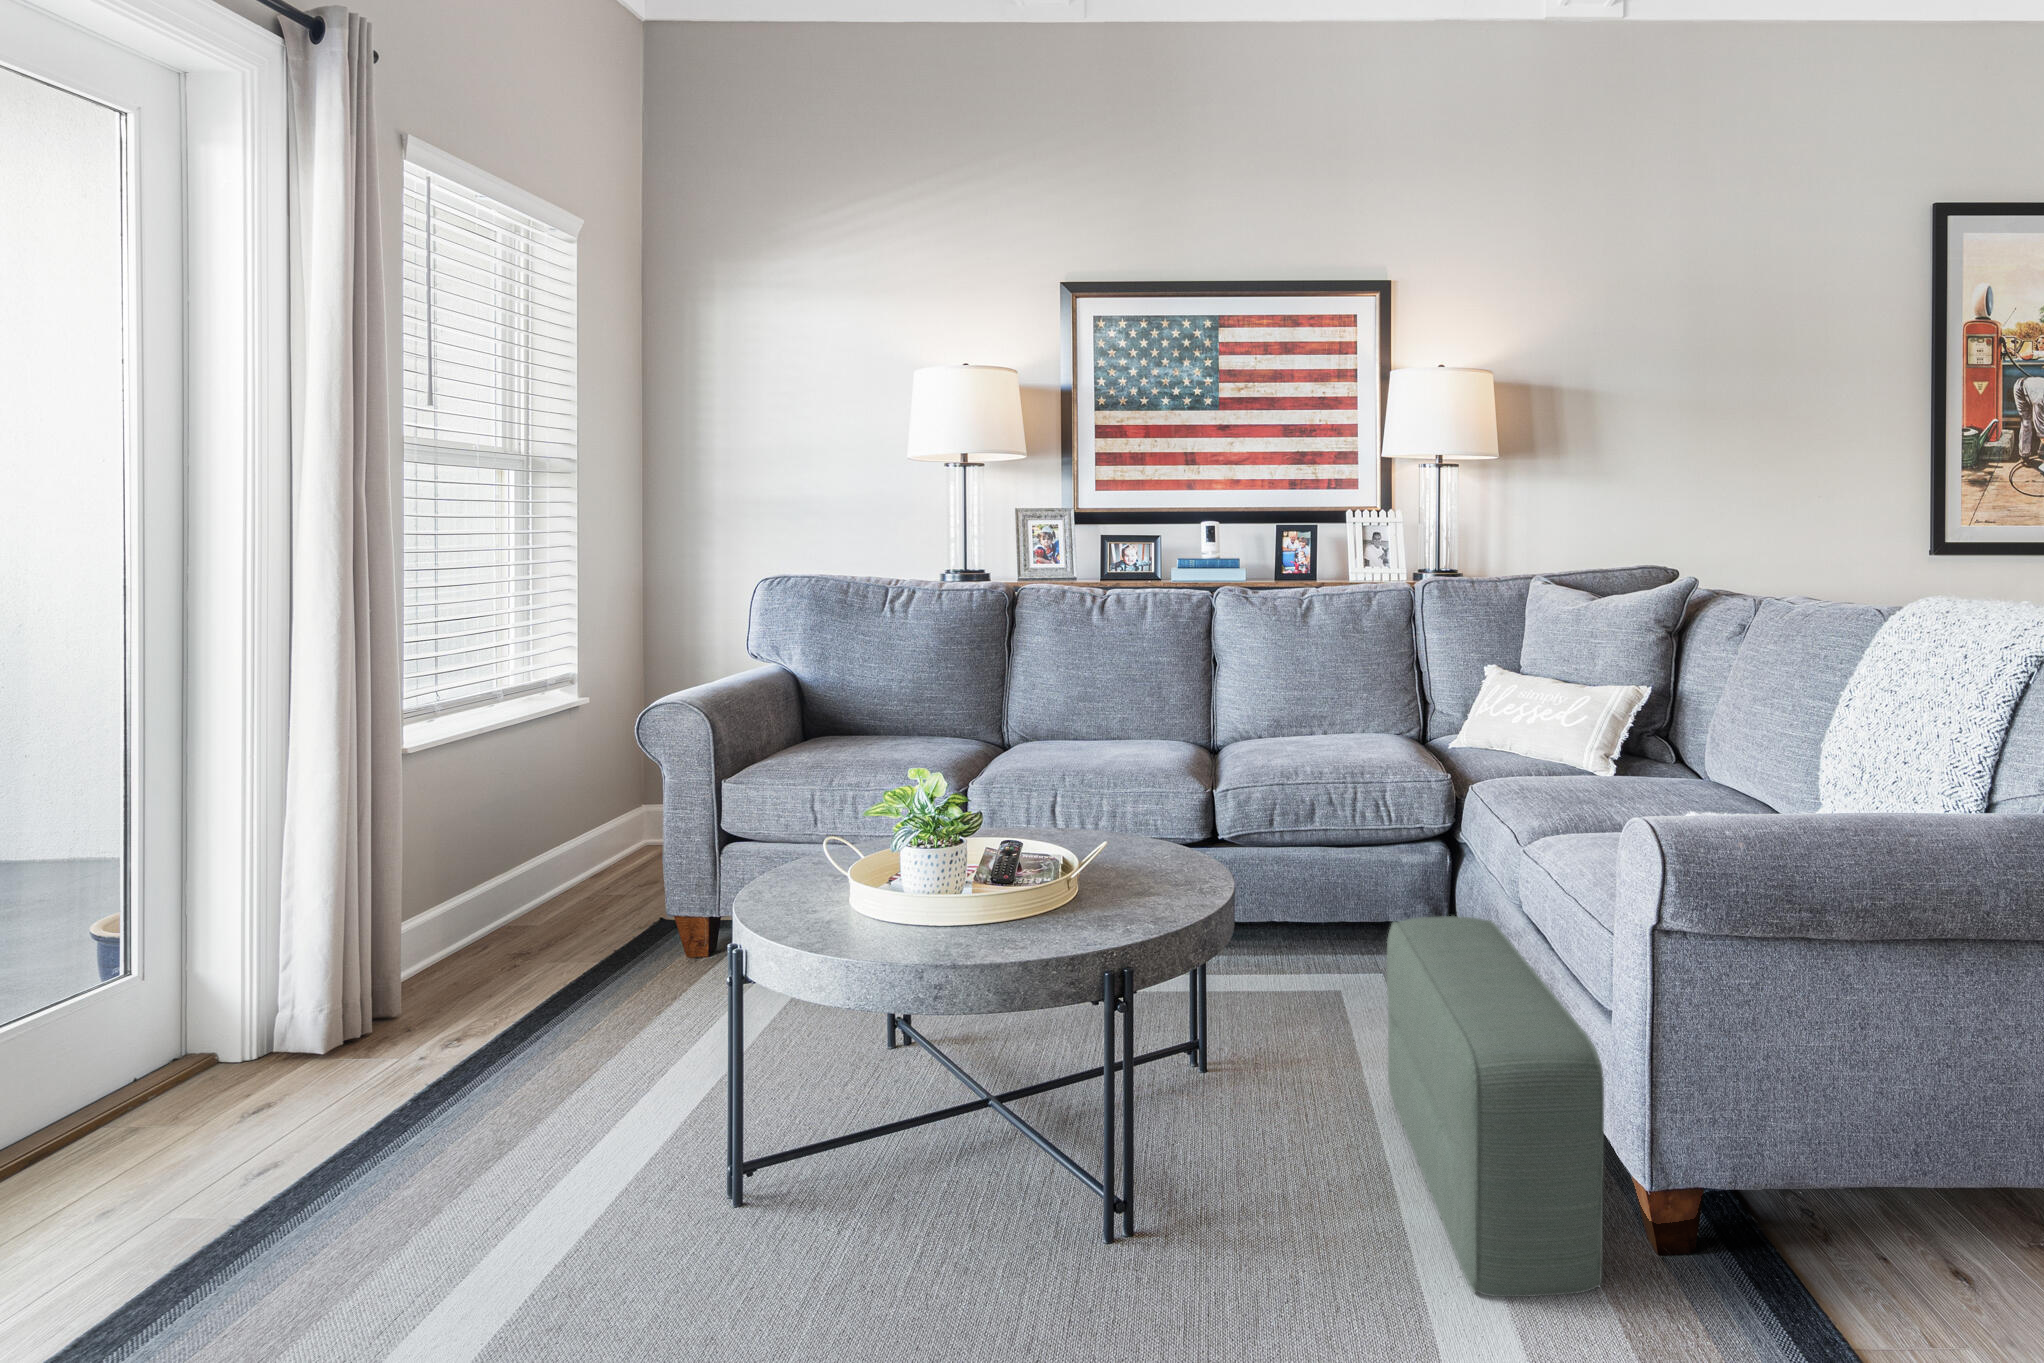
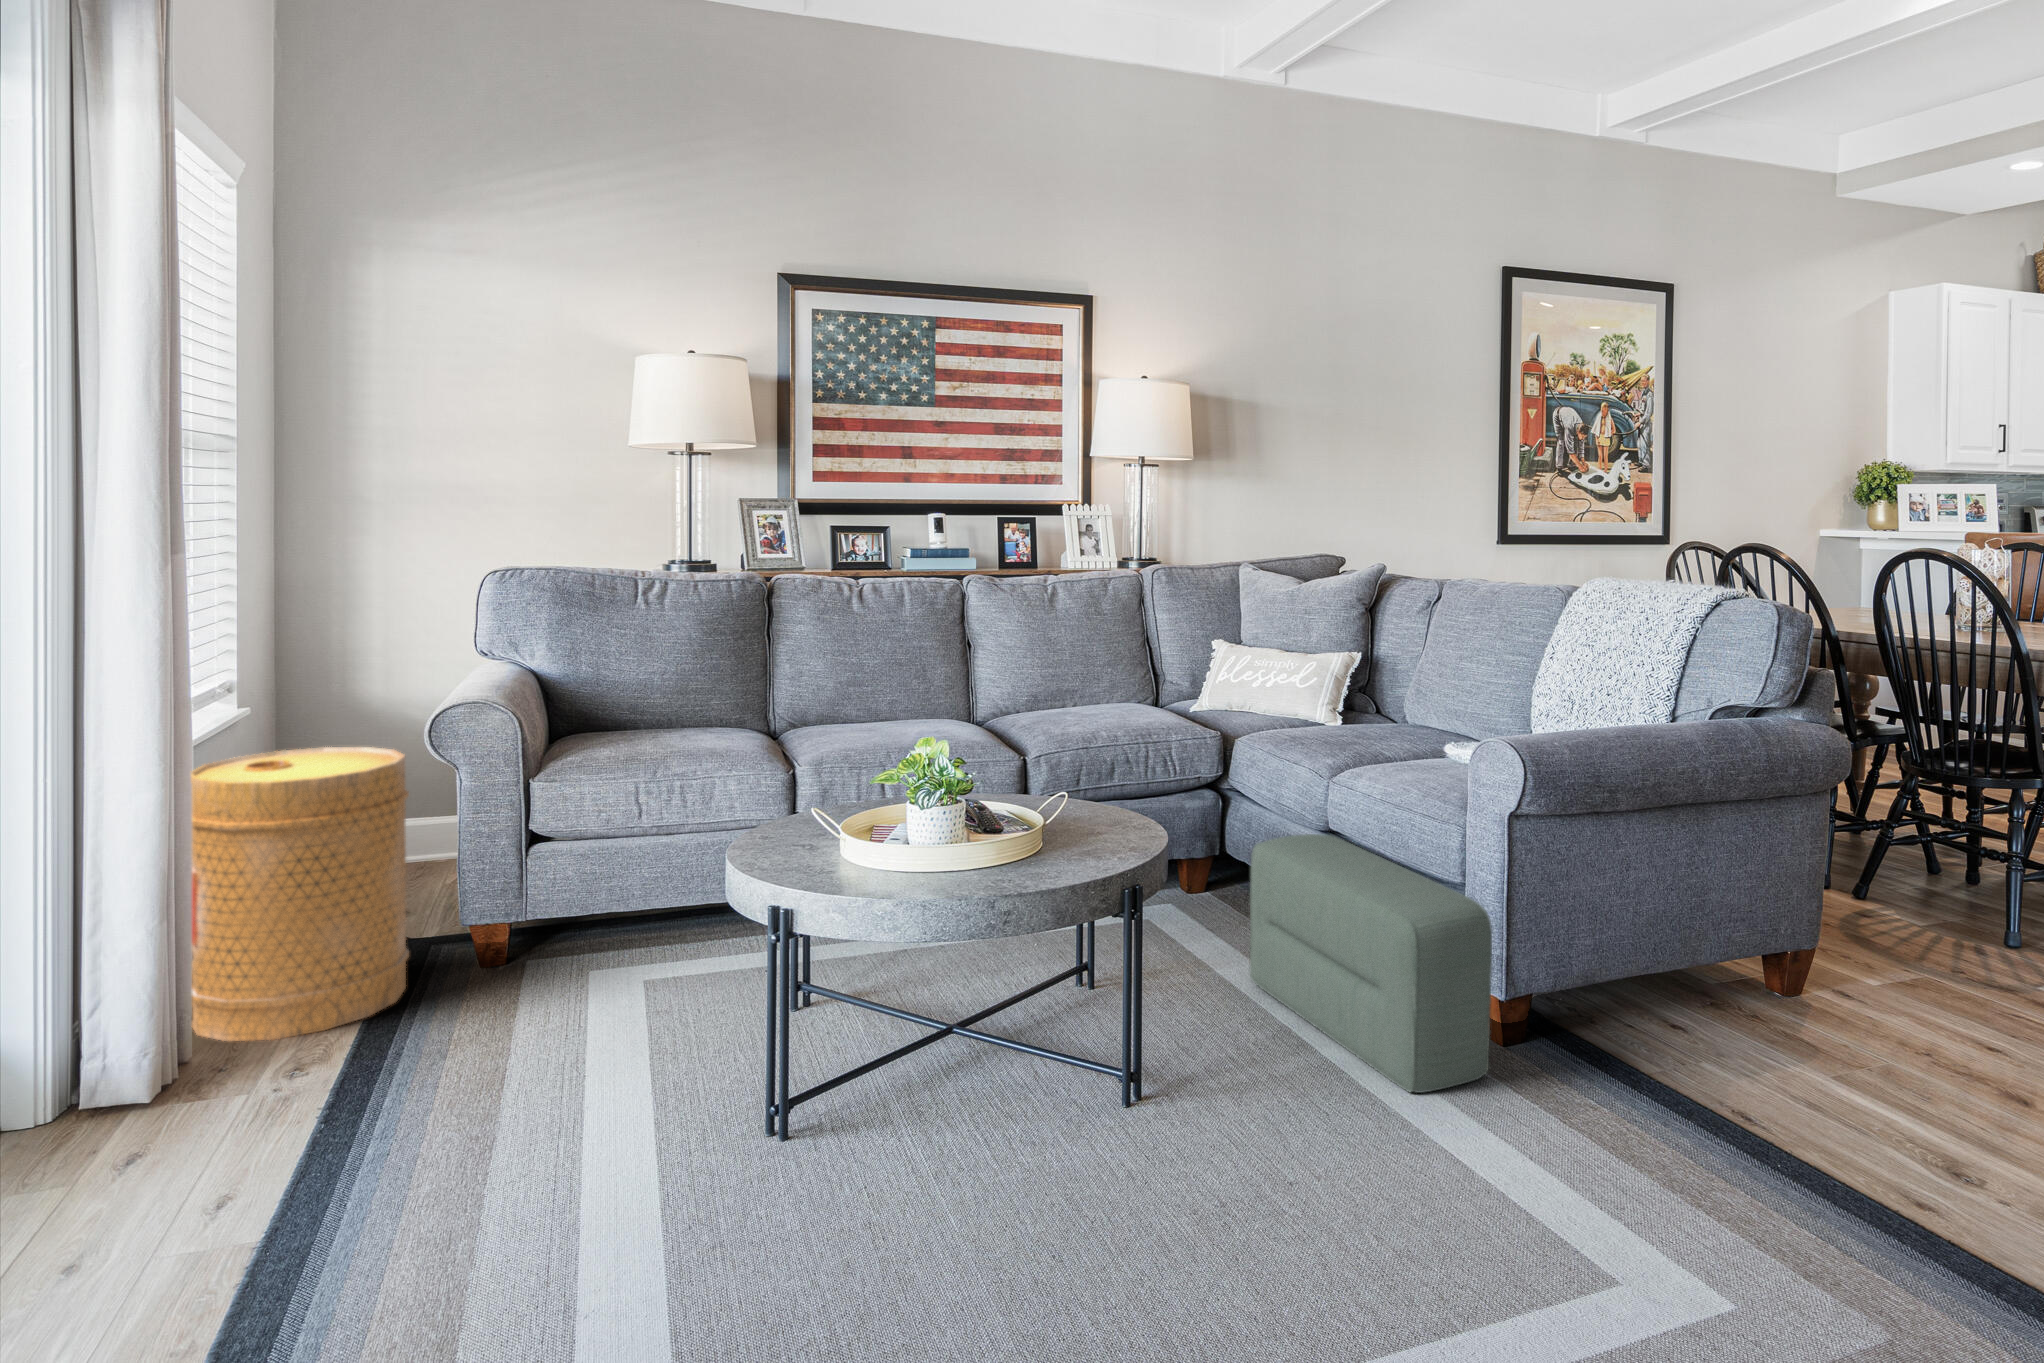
basket: none [424,737,614,1005] -> present [191,747,409,1041]

